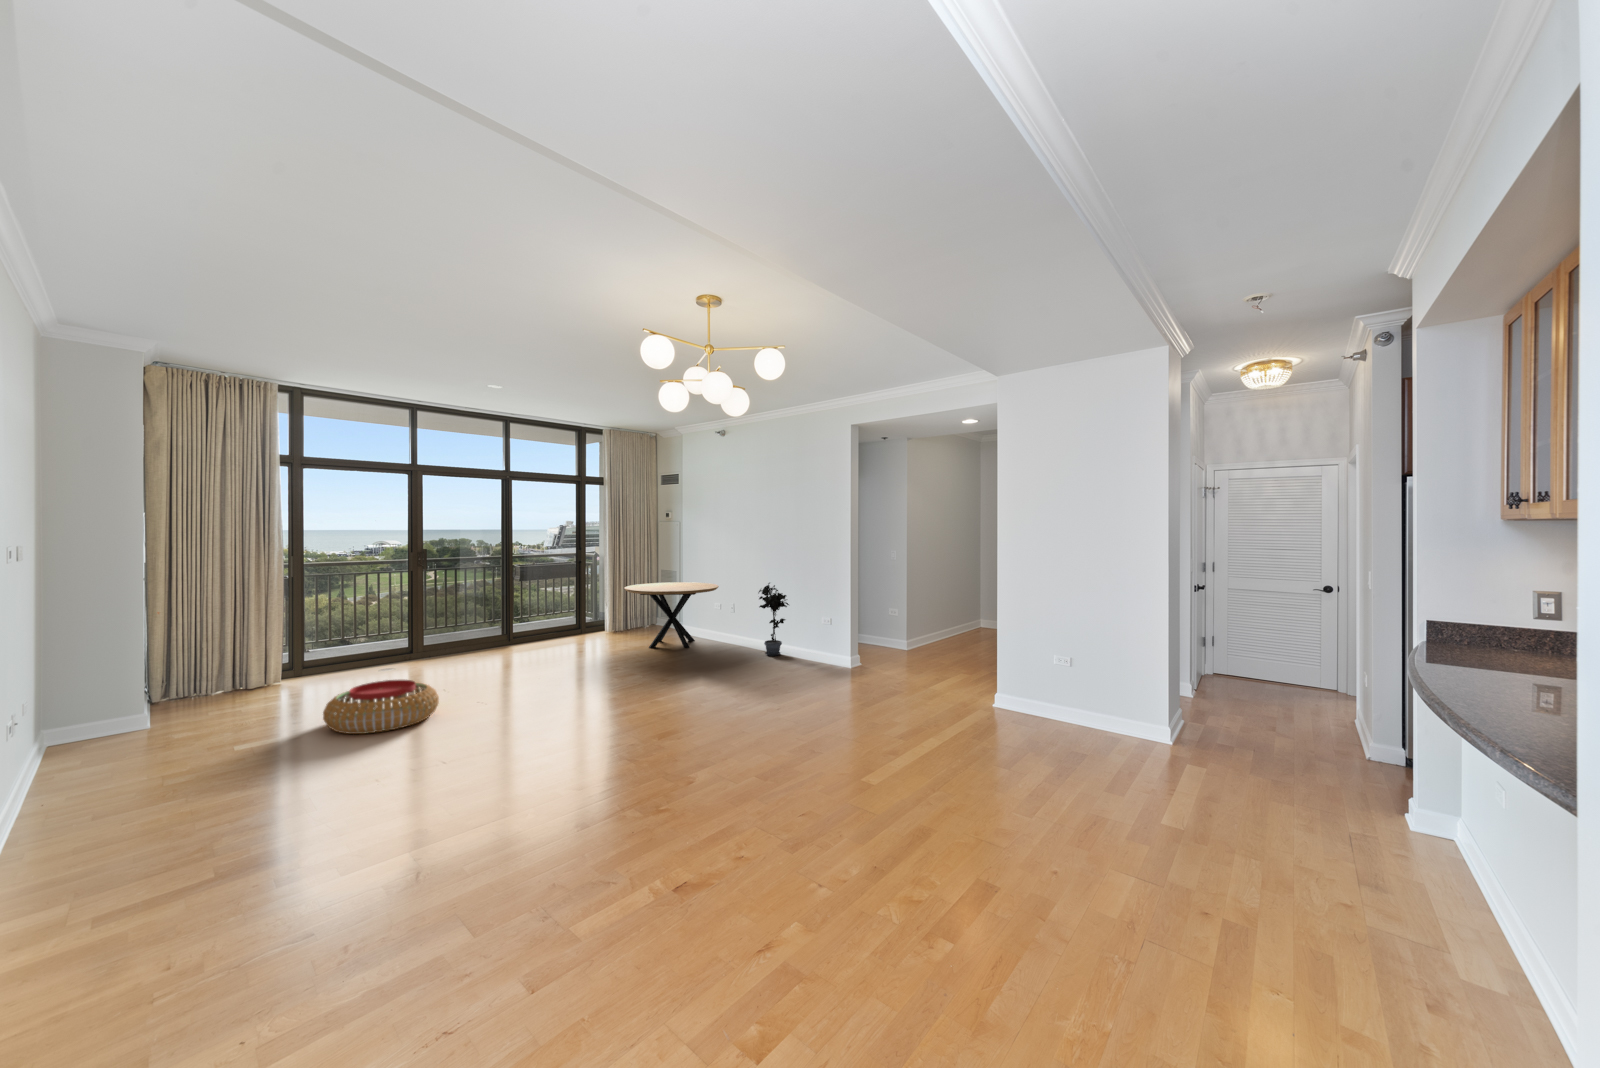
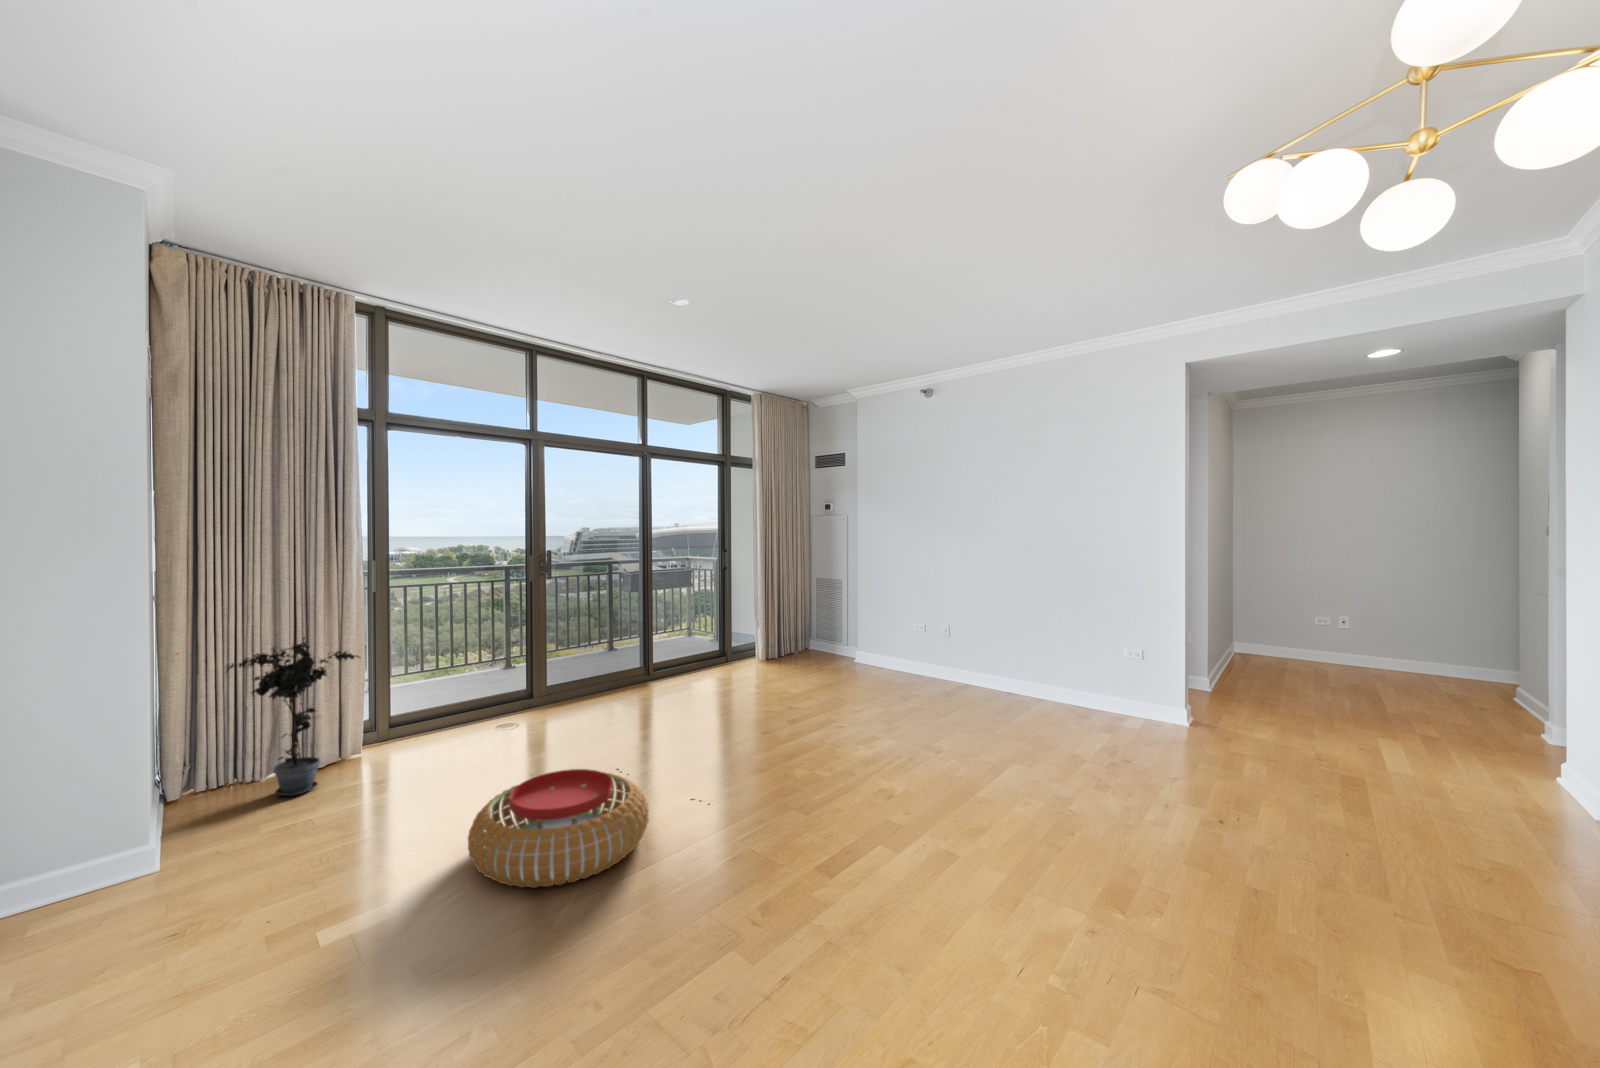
dining table: present [625,582,719,648] -> none [804,593,931,685]
potted plant: present [759,583,789,656] -> present [225,638,361,796]

